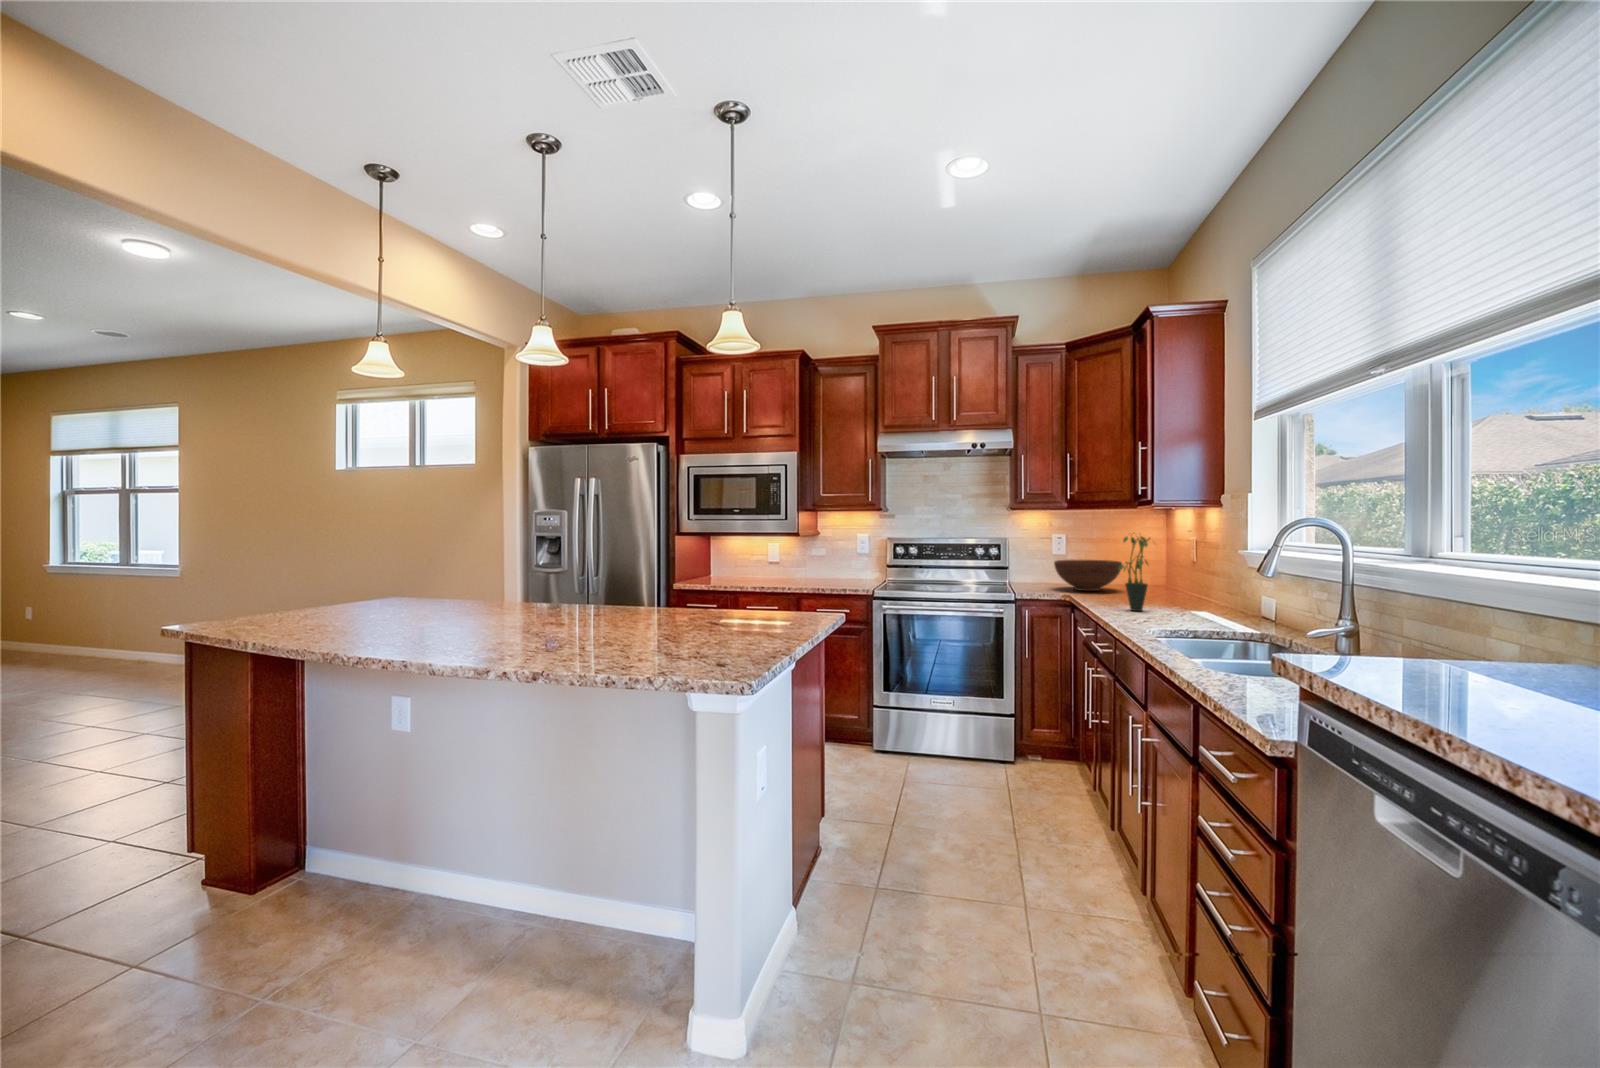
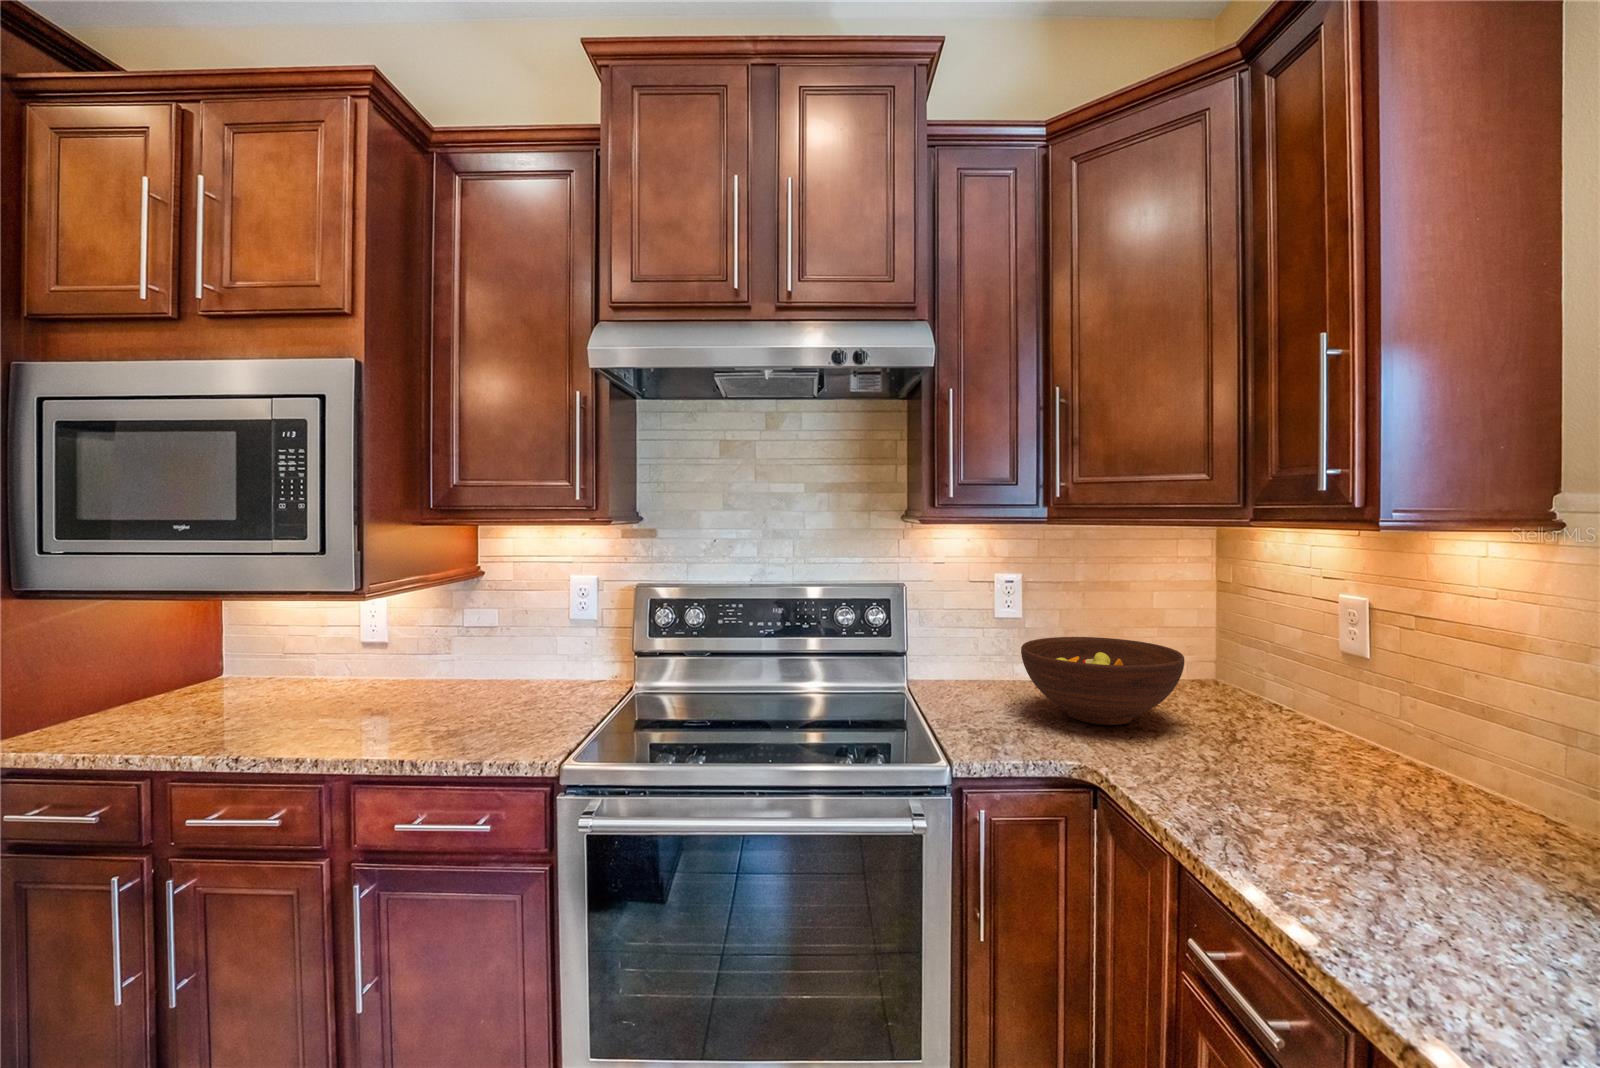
potted plant: present [1118,536,1154,611] -> none [1370,623,1523,910]

